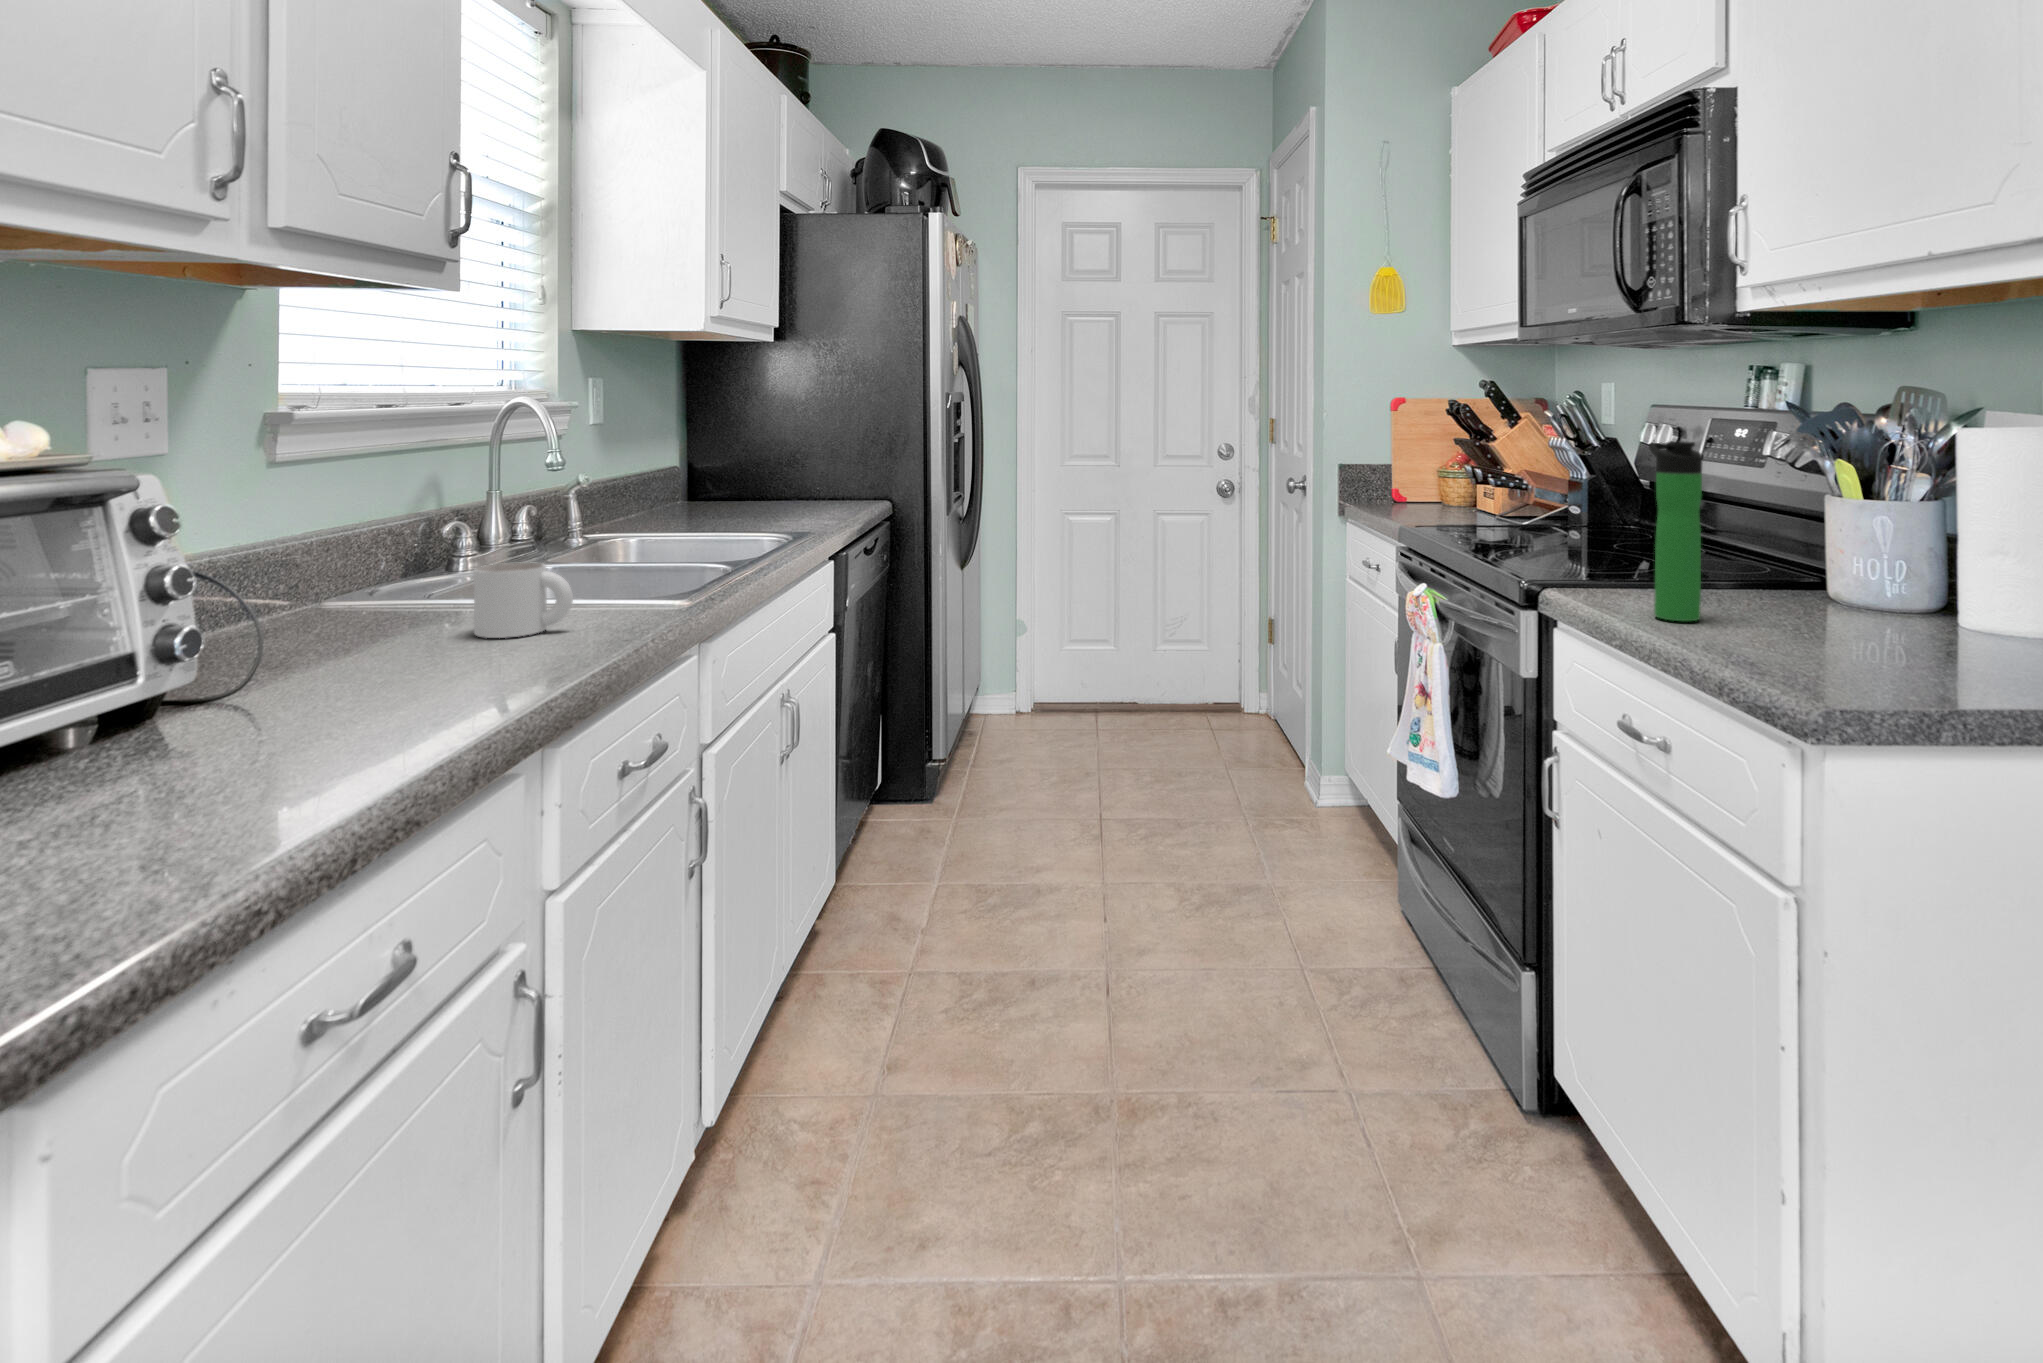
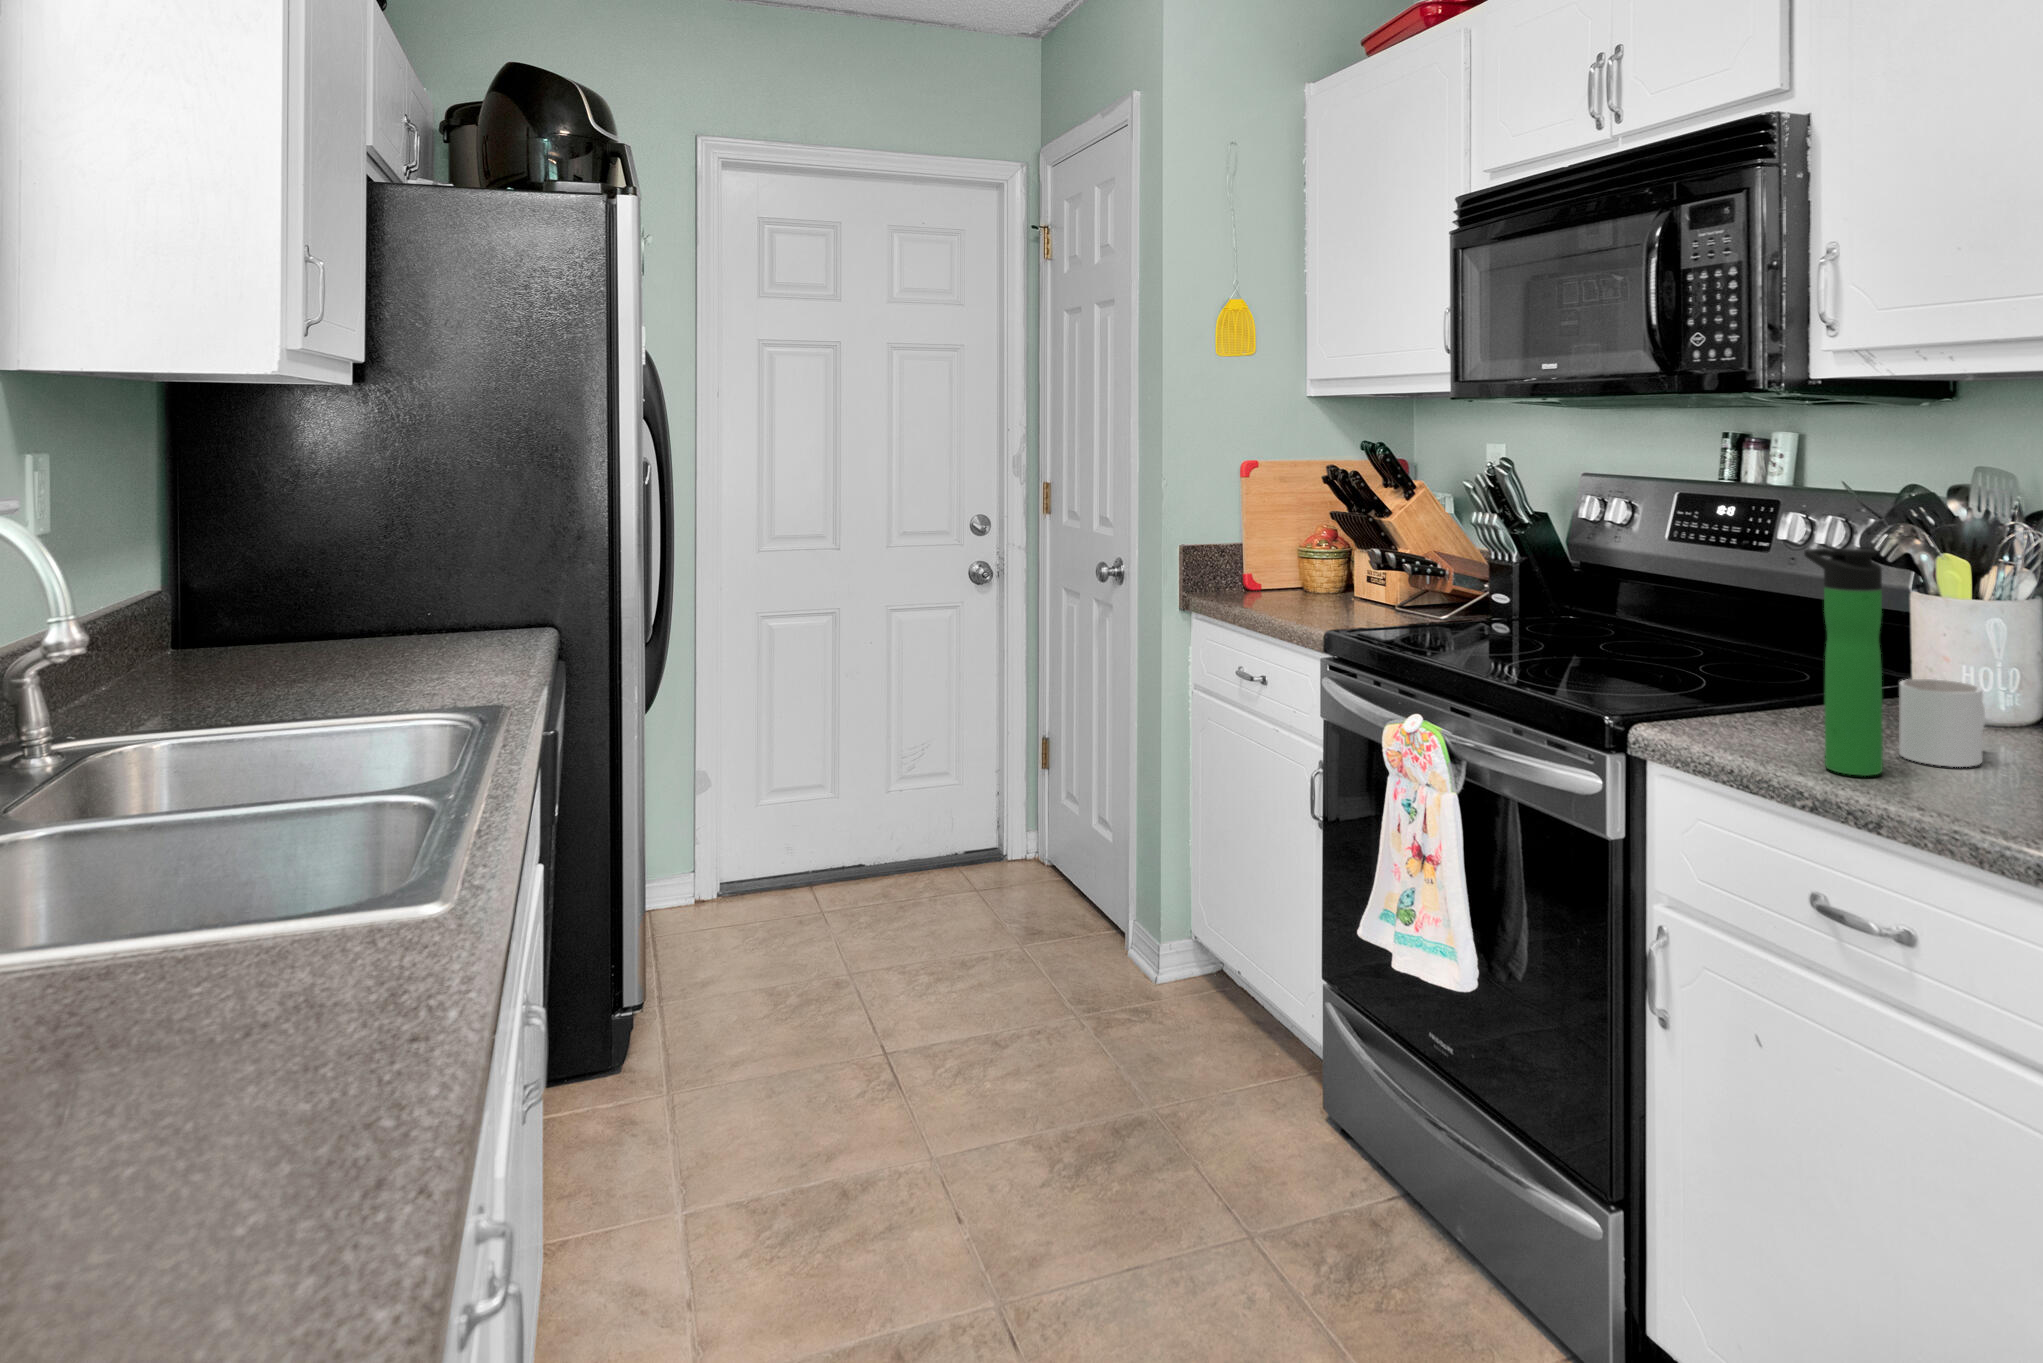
mug: present [473,562,573,638] -> present [1899,679,1985,767]

